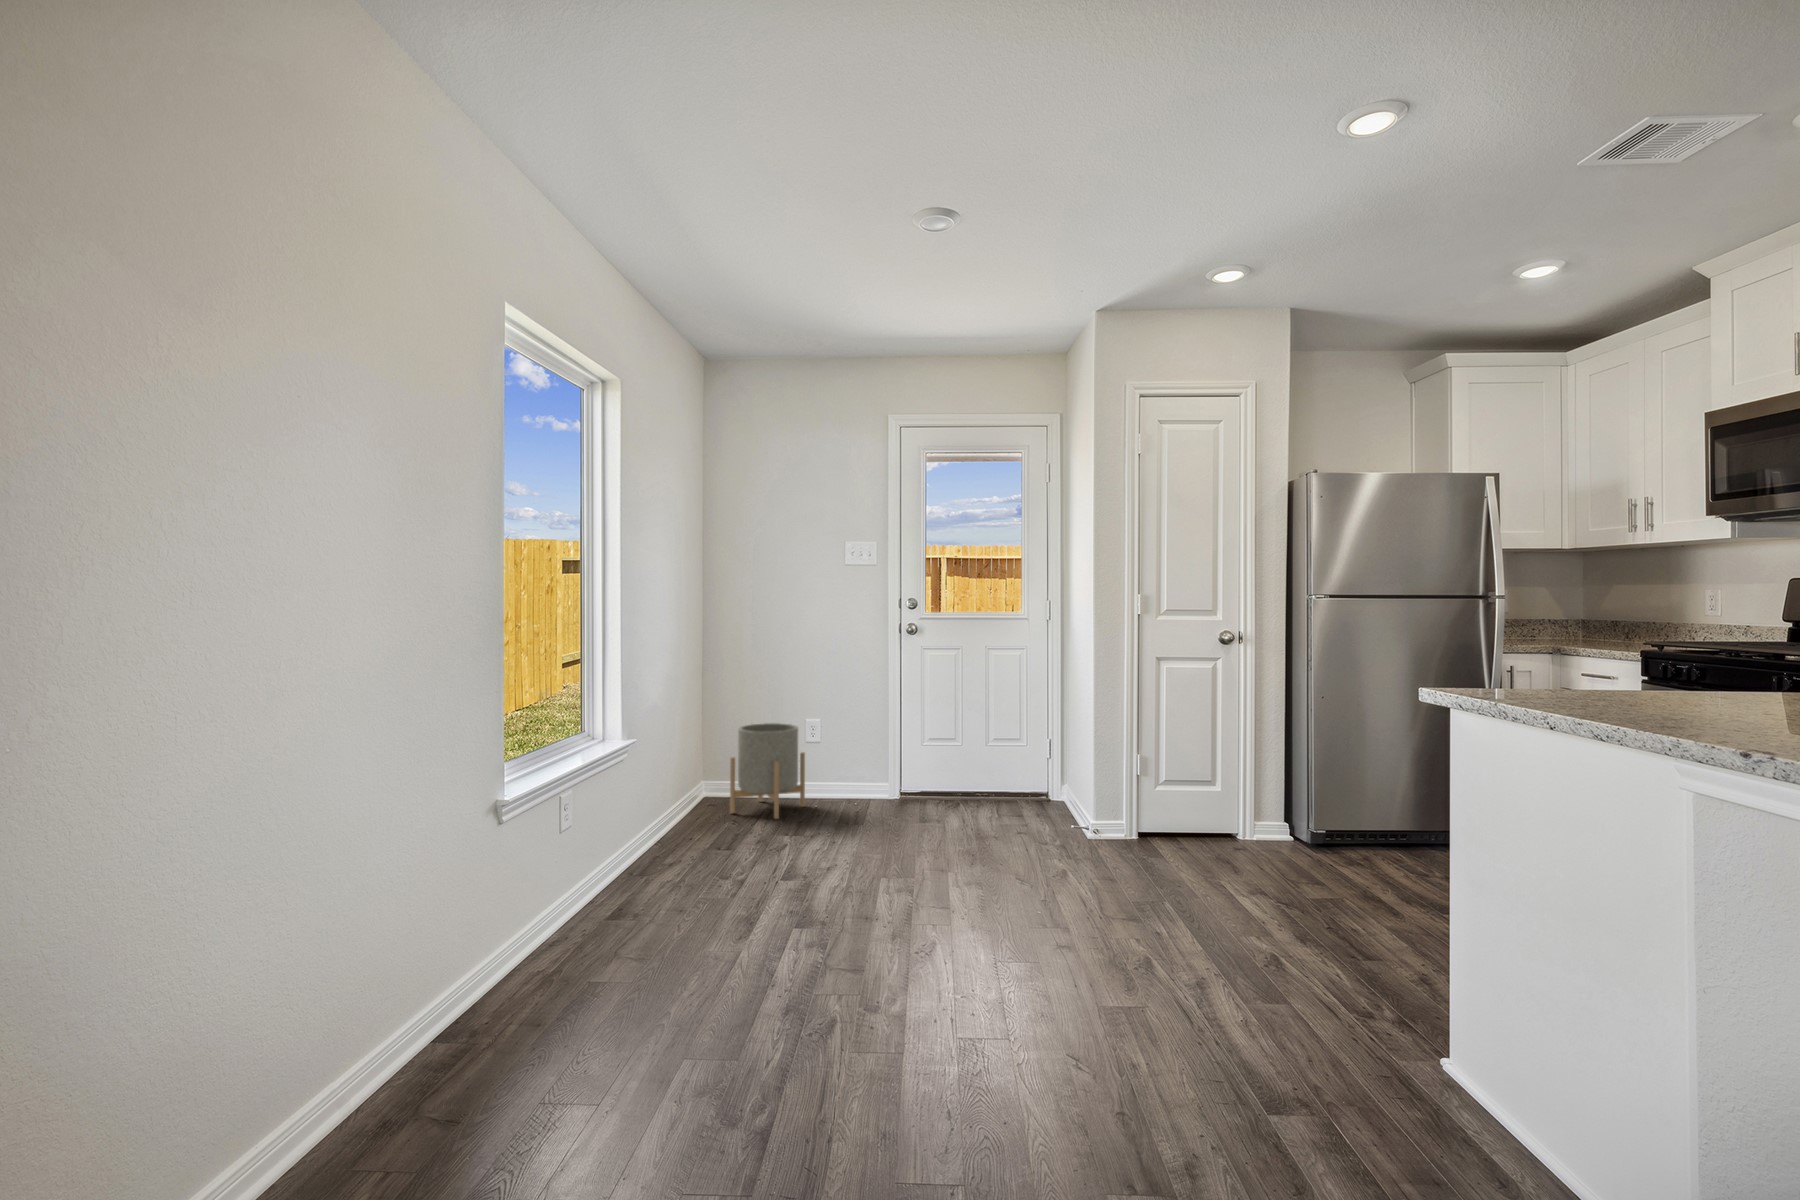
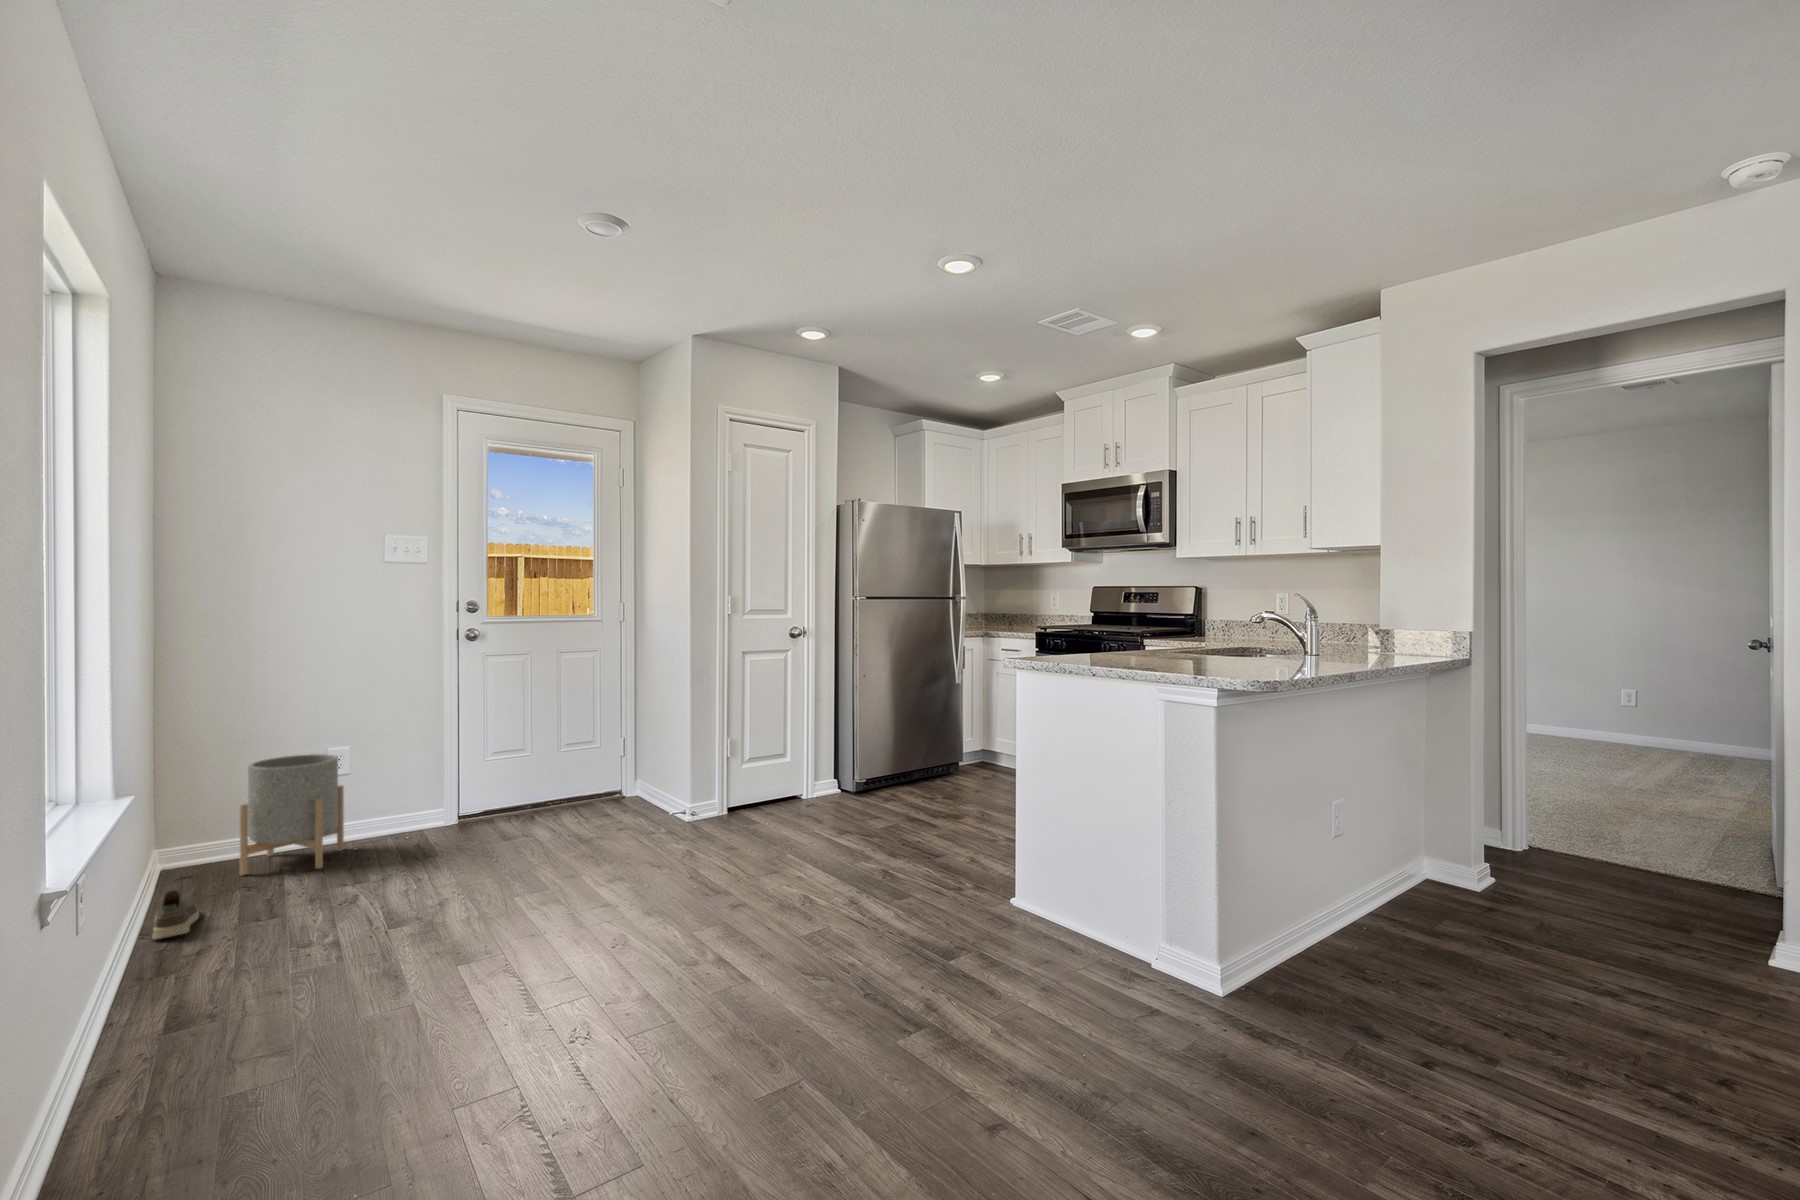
shoe: none [644,815,683,850] -> present [152,890,199,940]

